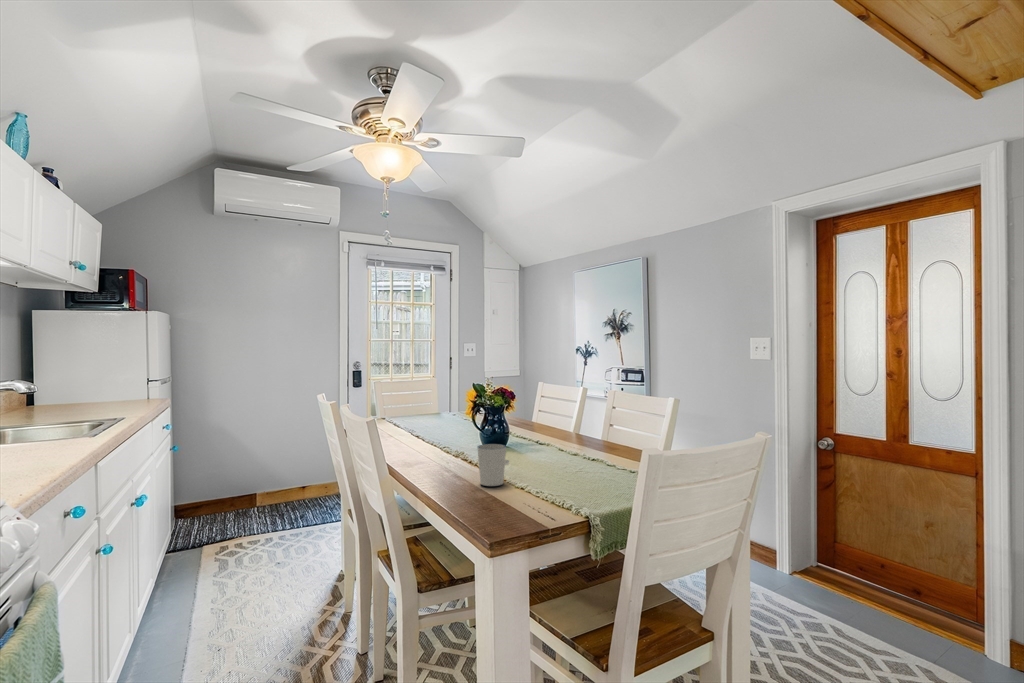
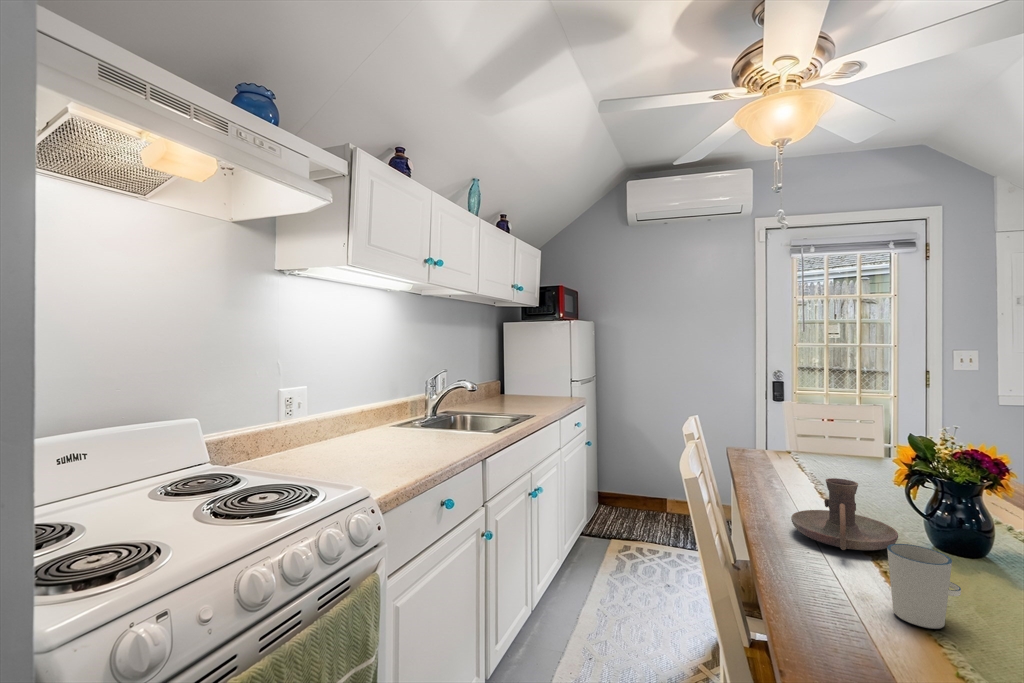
candle holder: none [410,421,470,464] -> present [791,478,898,550]

